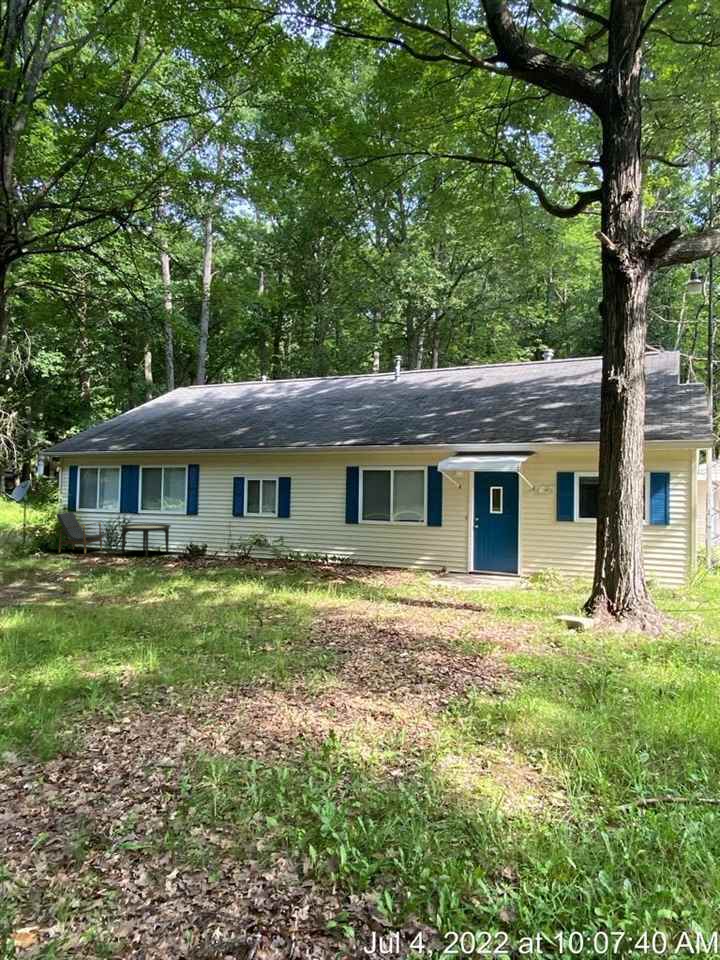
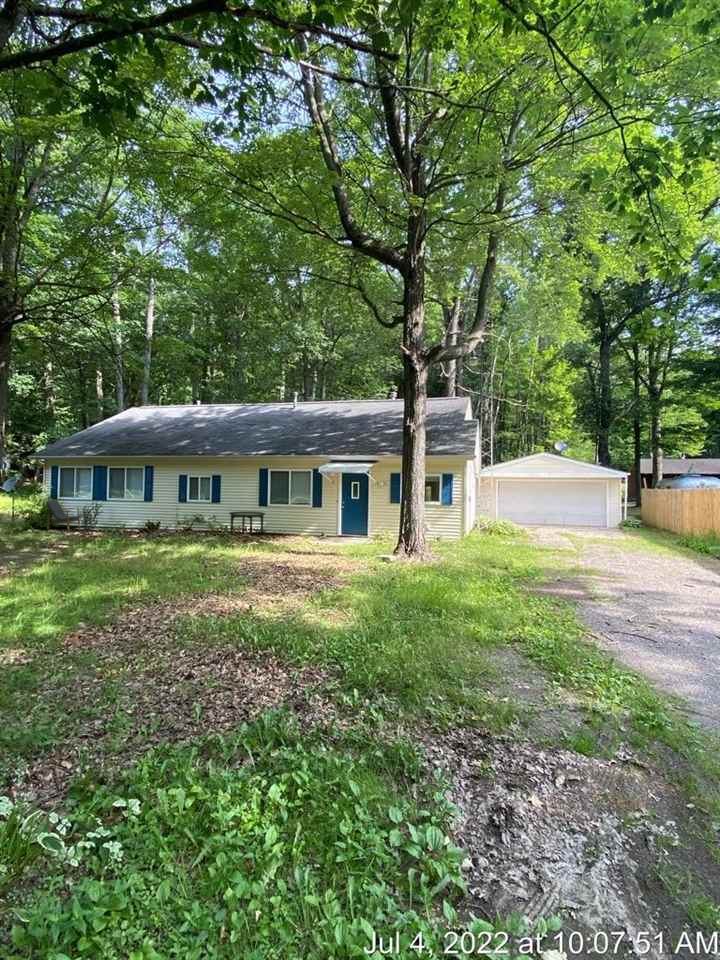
round table: present [120,523,171,556] -> present [229,511,265,536]

